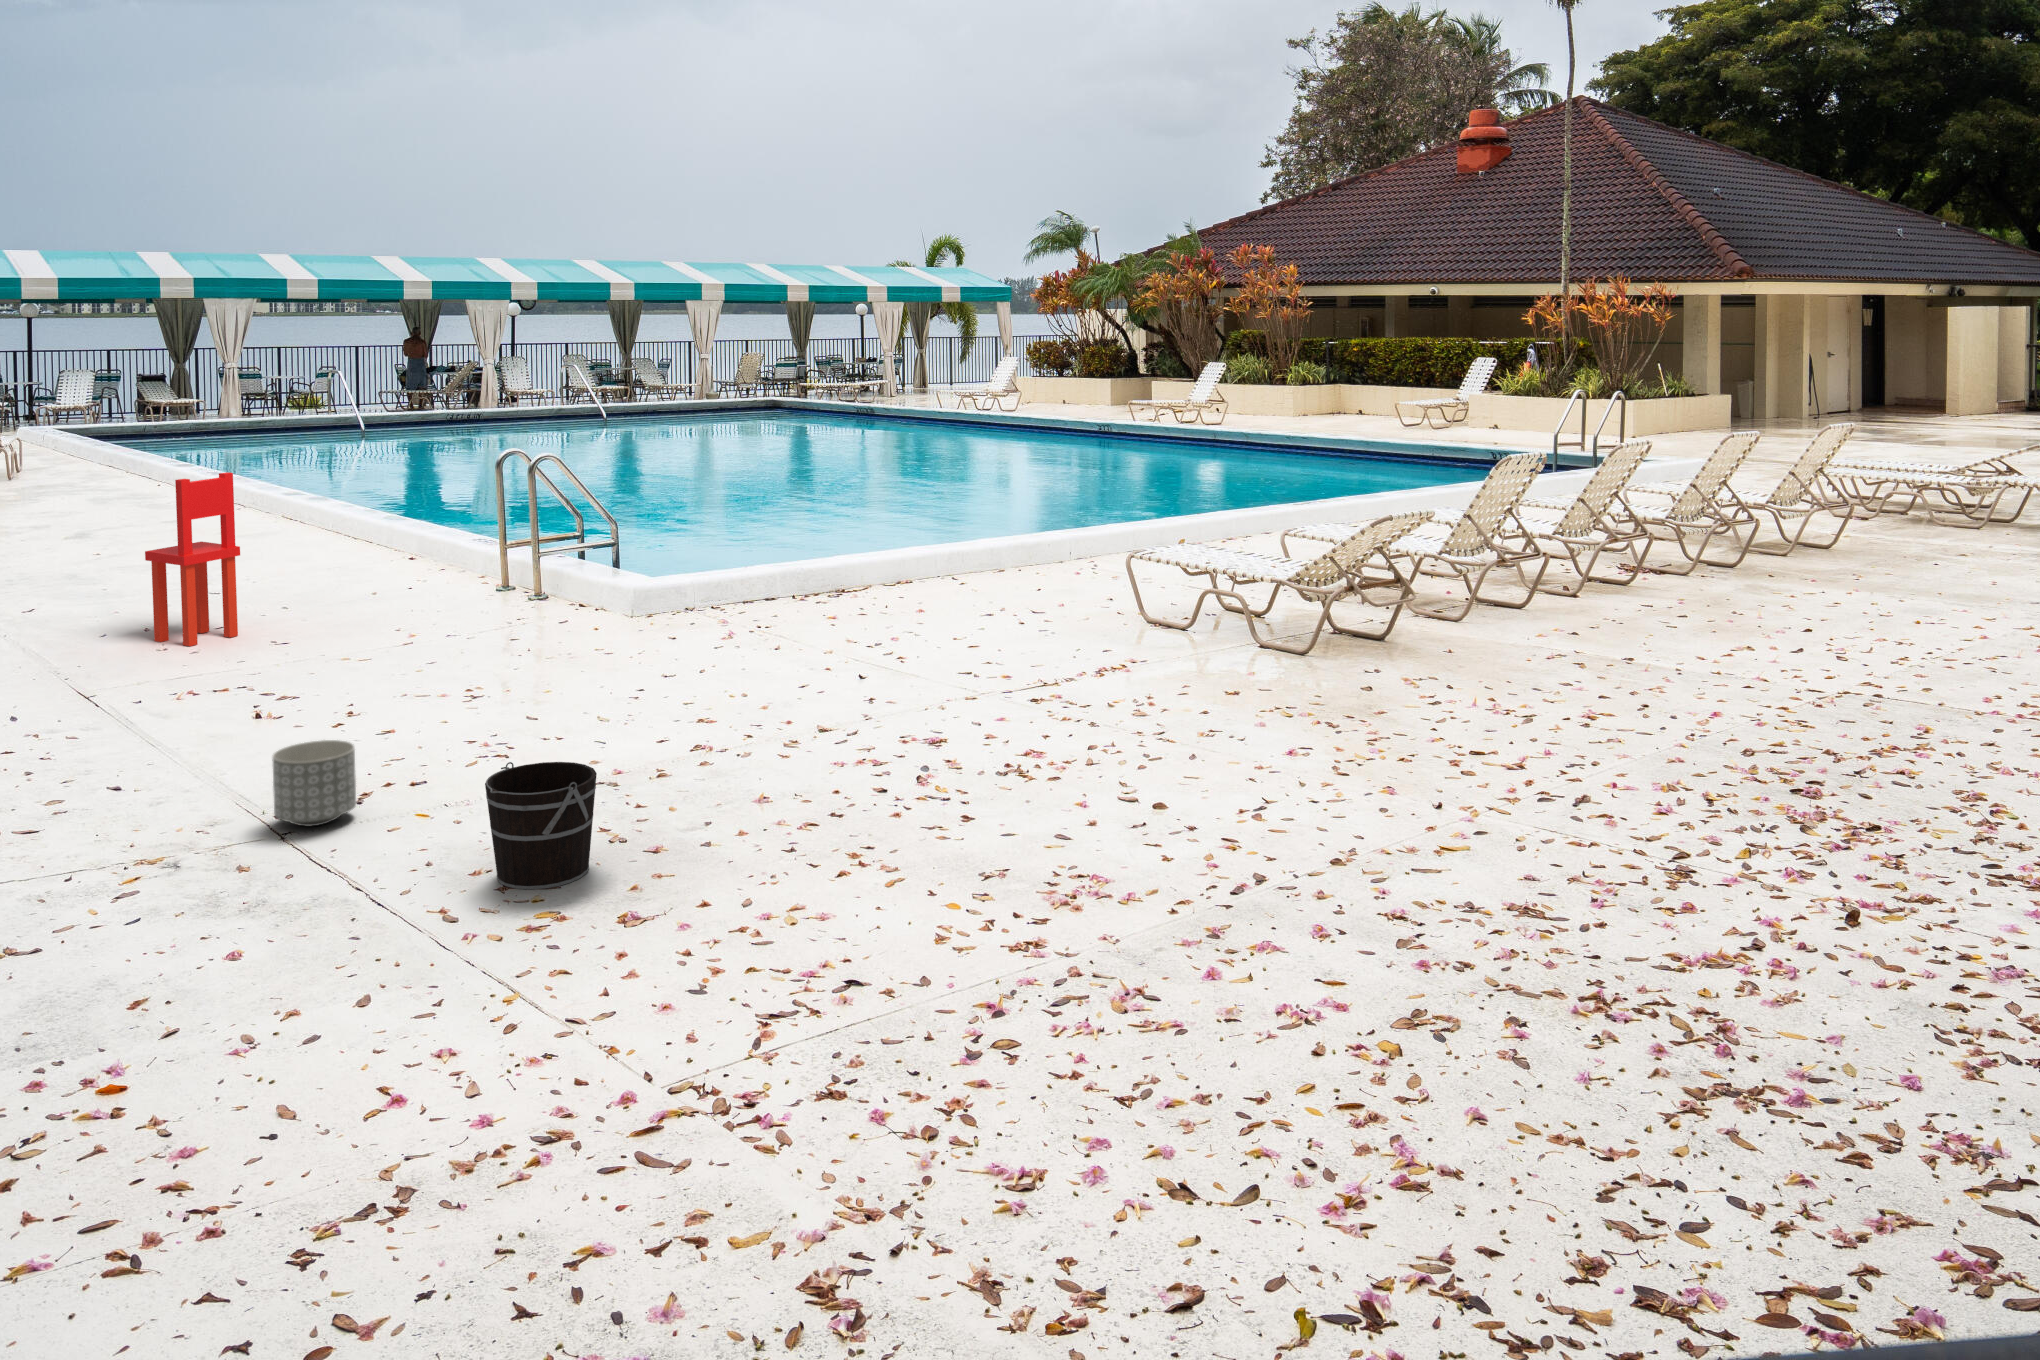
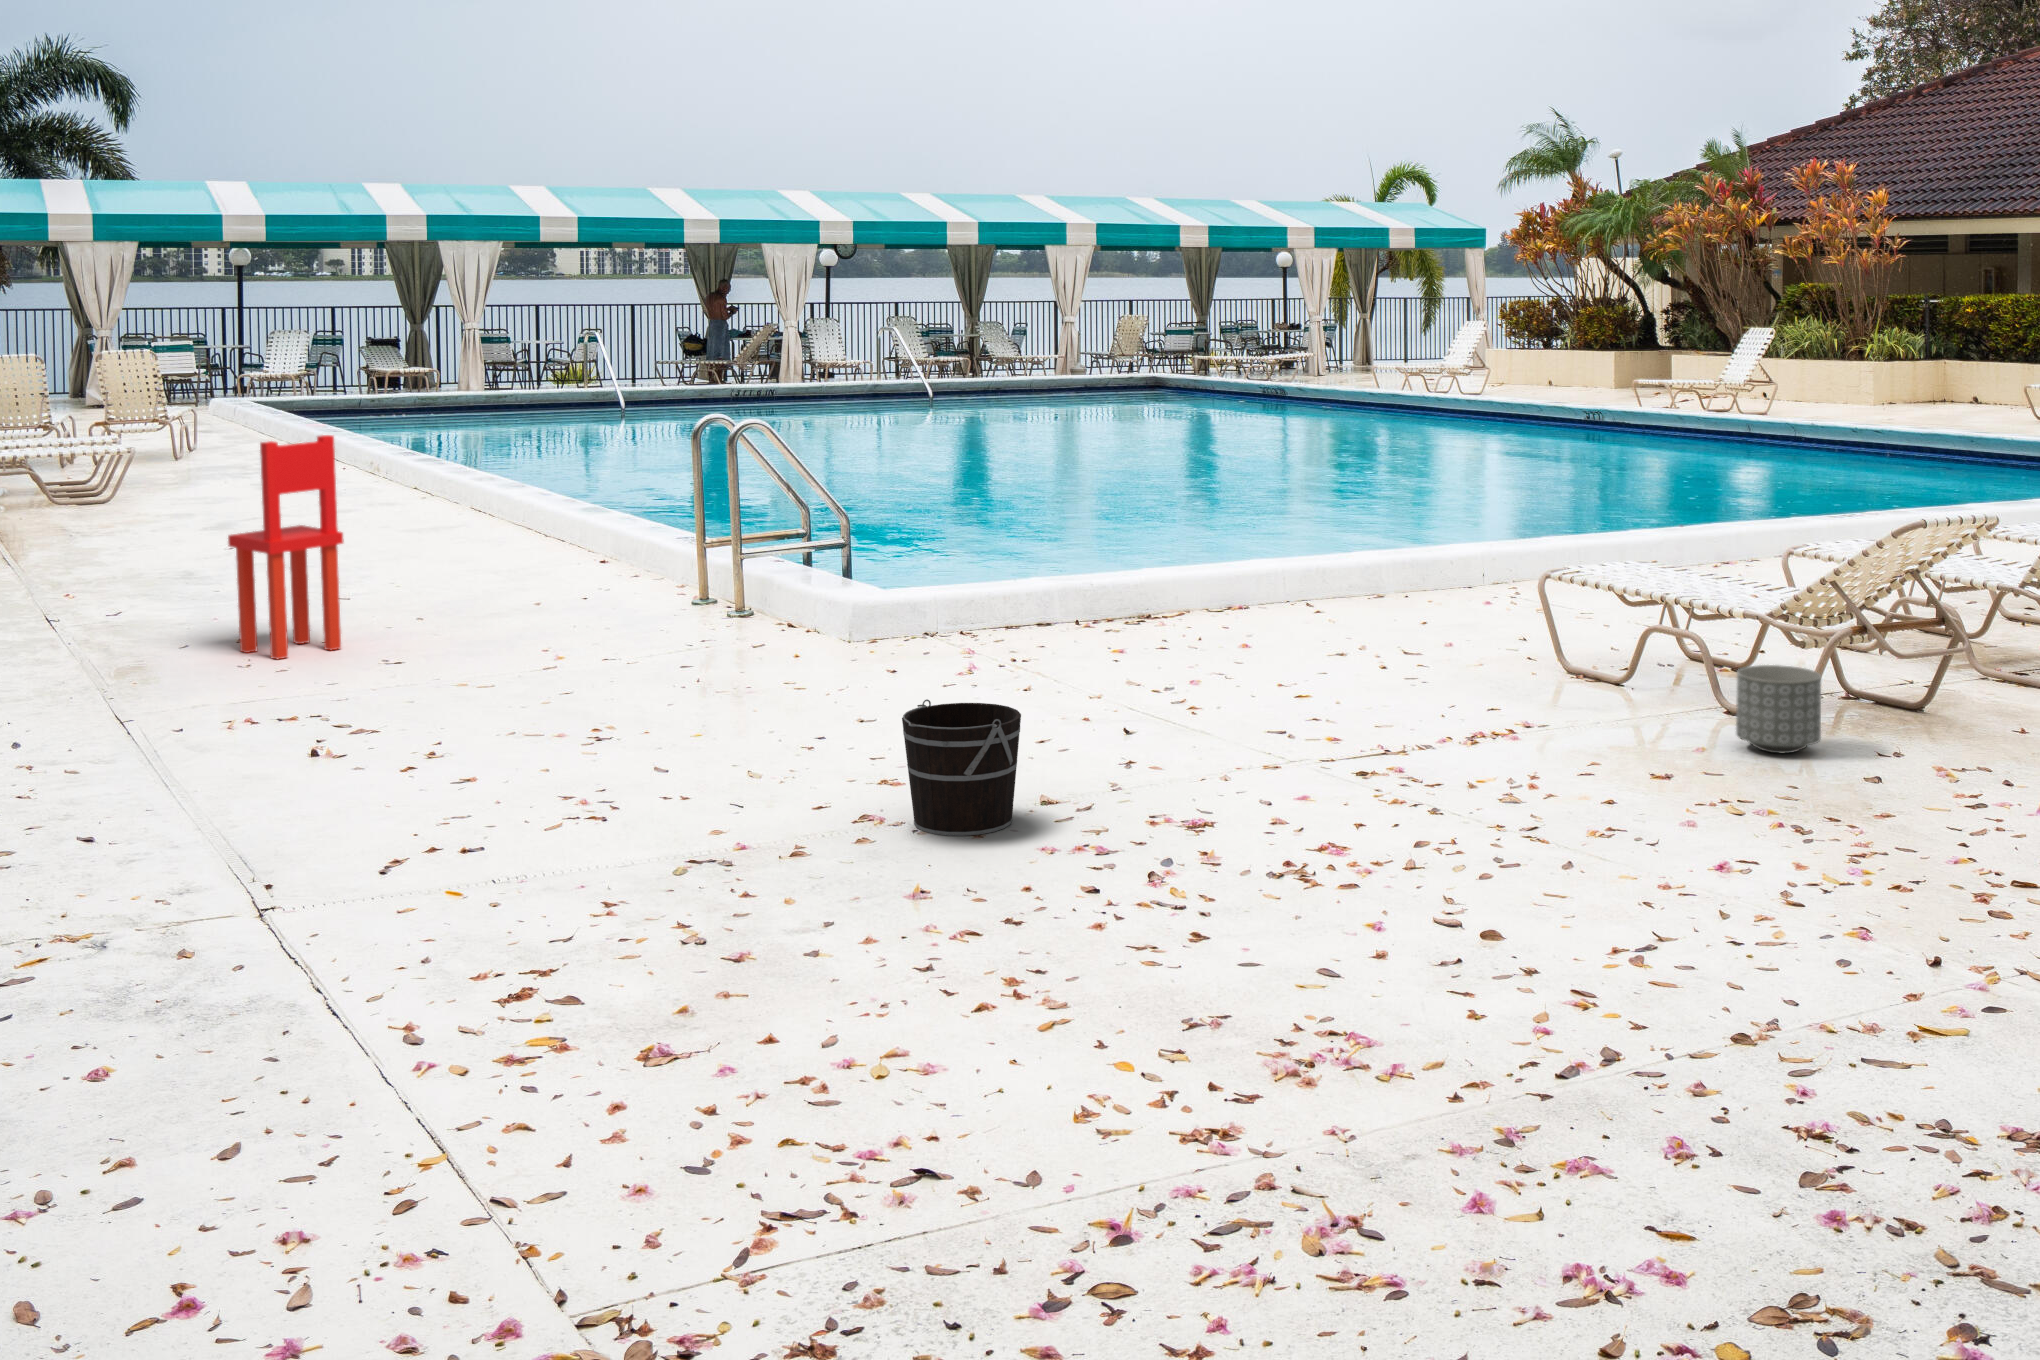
planter: present [272,740,356,826] -> present [1736,665,1821,753]
bucket: present [485,762,597,890] -> present [902,699,1021,836]

